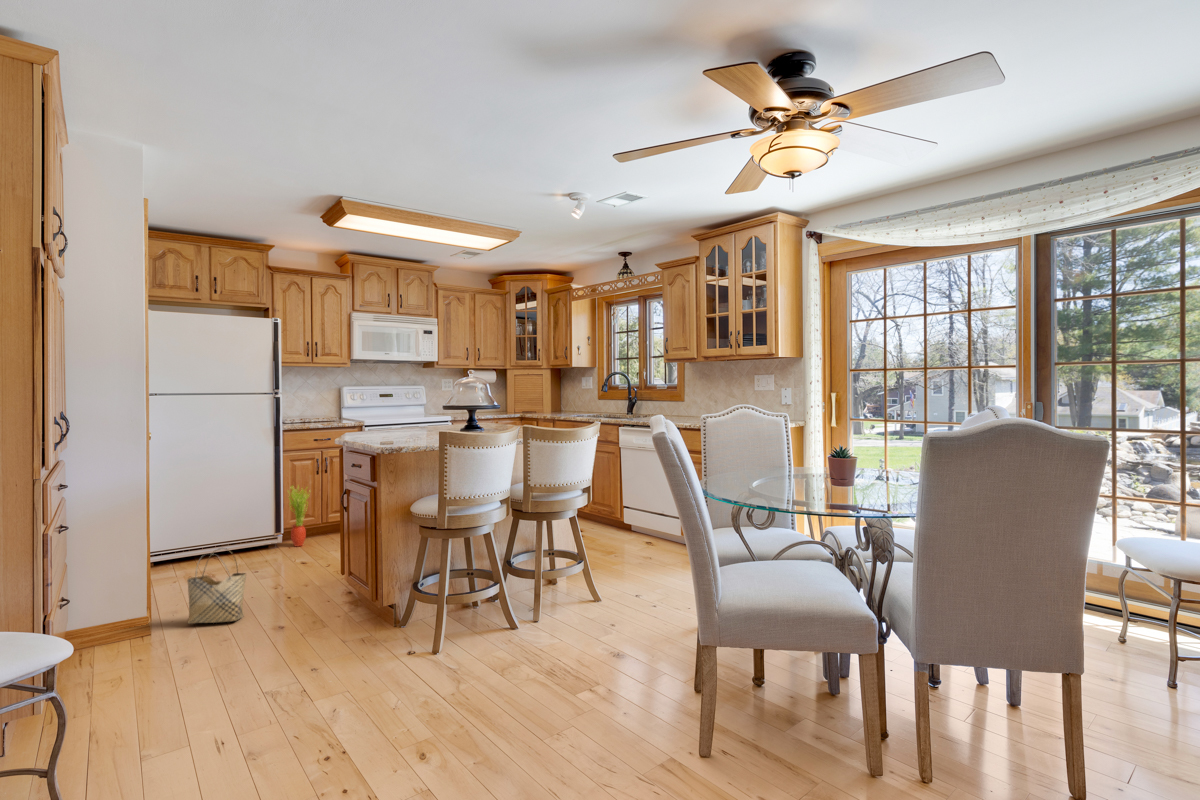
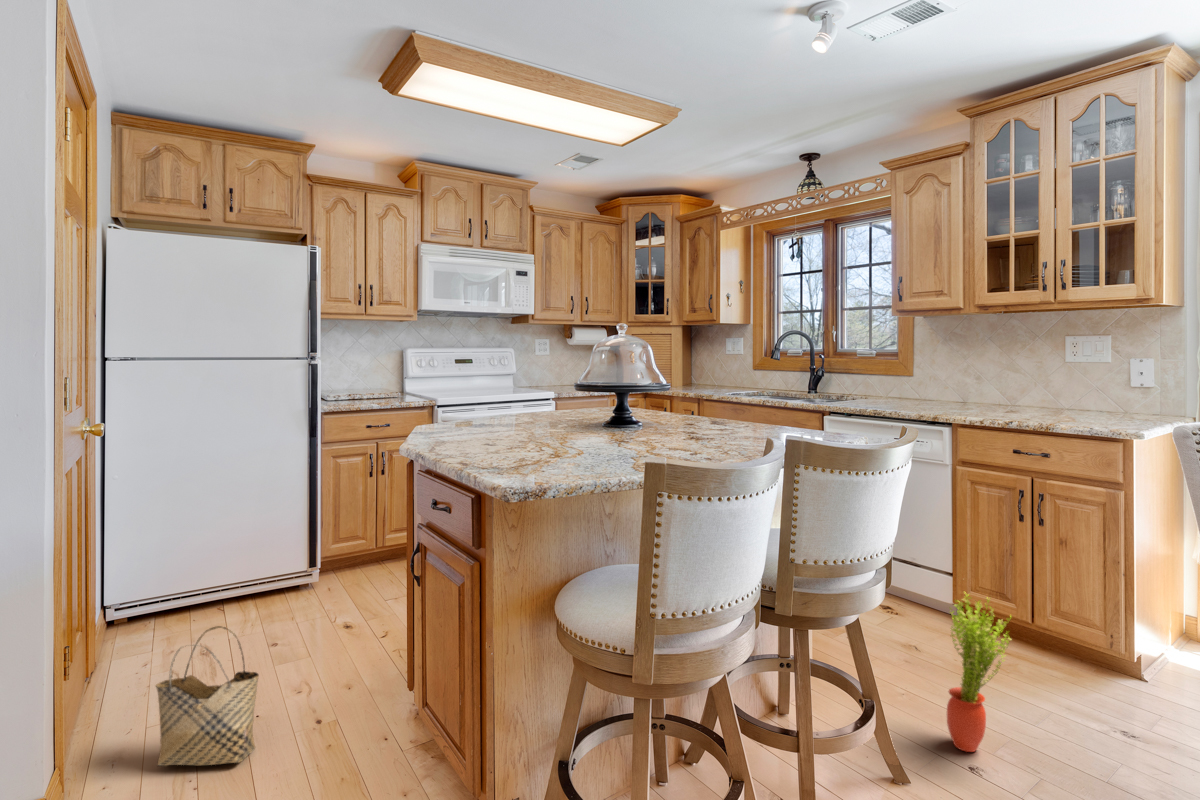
potted plant: present [288,486,310,546] -> present [947,595,1011,752]

